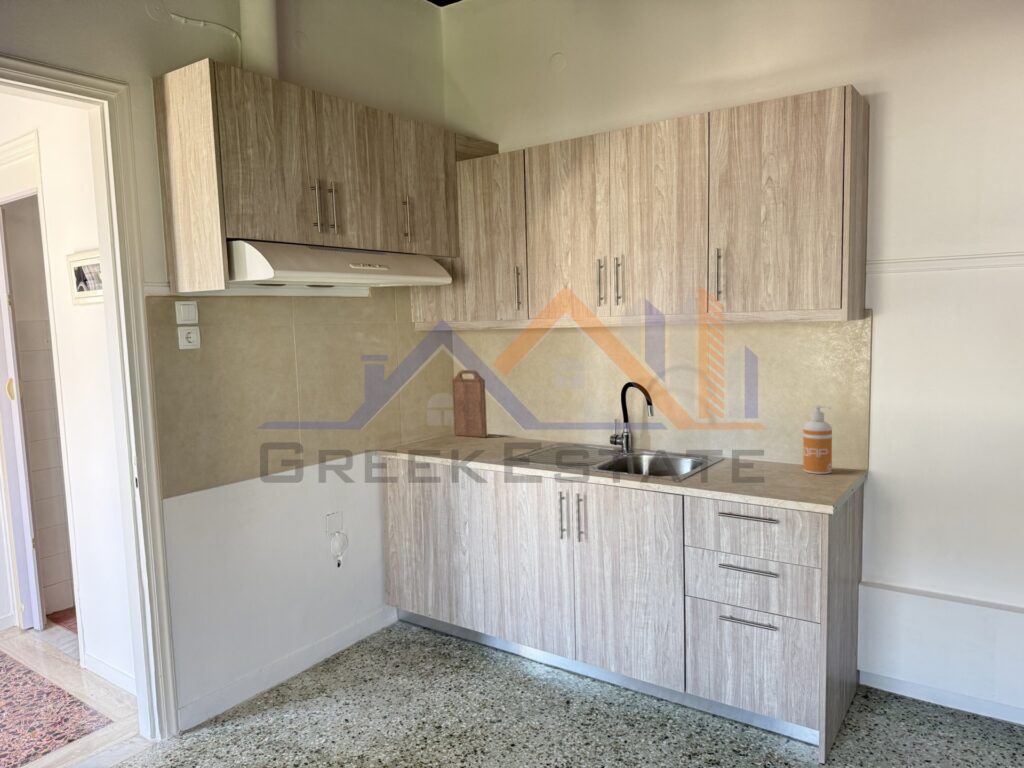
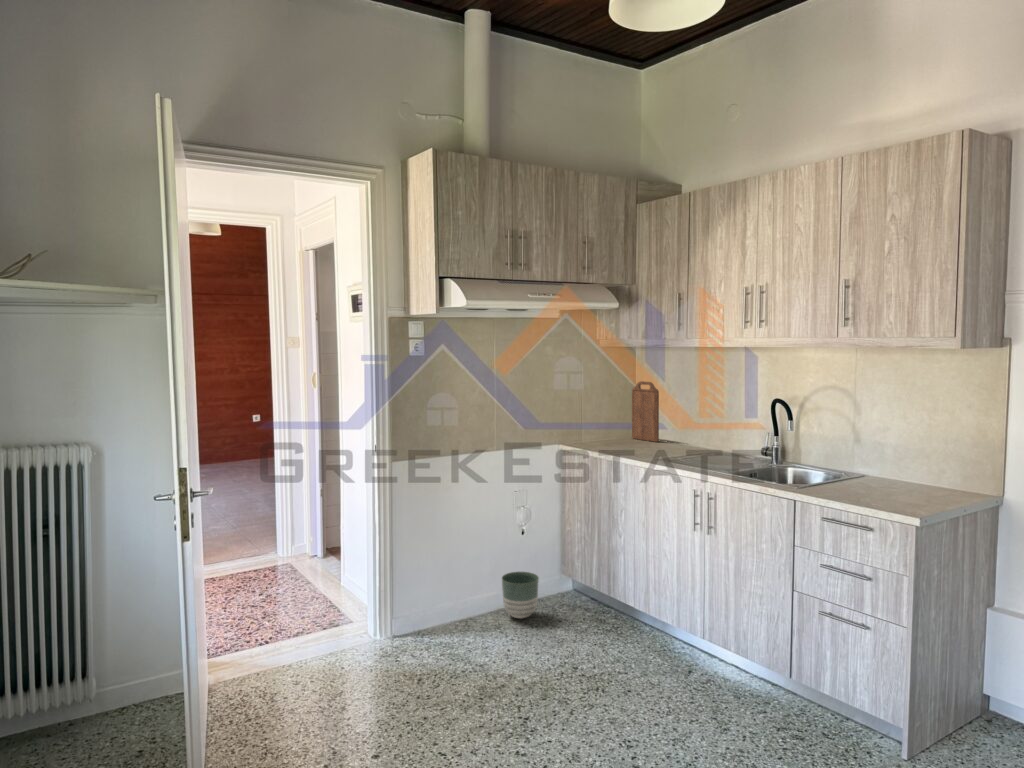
soap dispenser: present [803,406,832,474] -> none [932,430,963,496]
planter: none [320,610,367,670] -> present [502,572,539,619]

